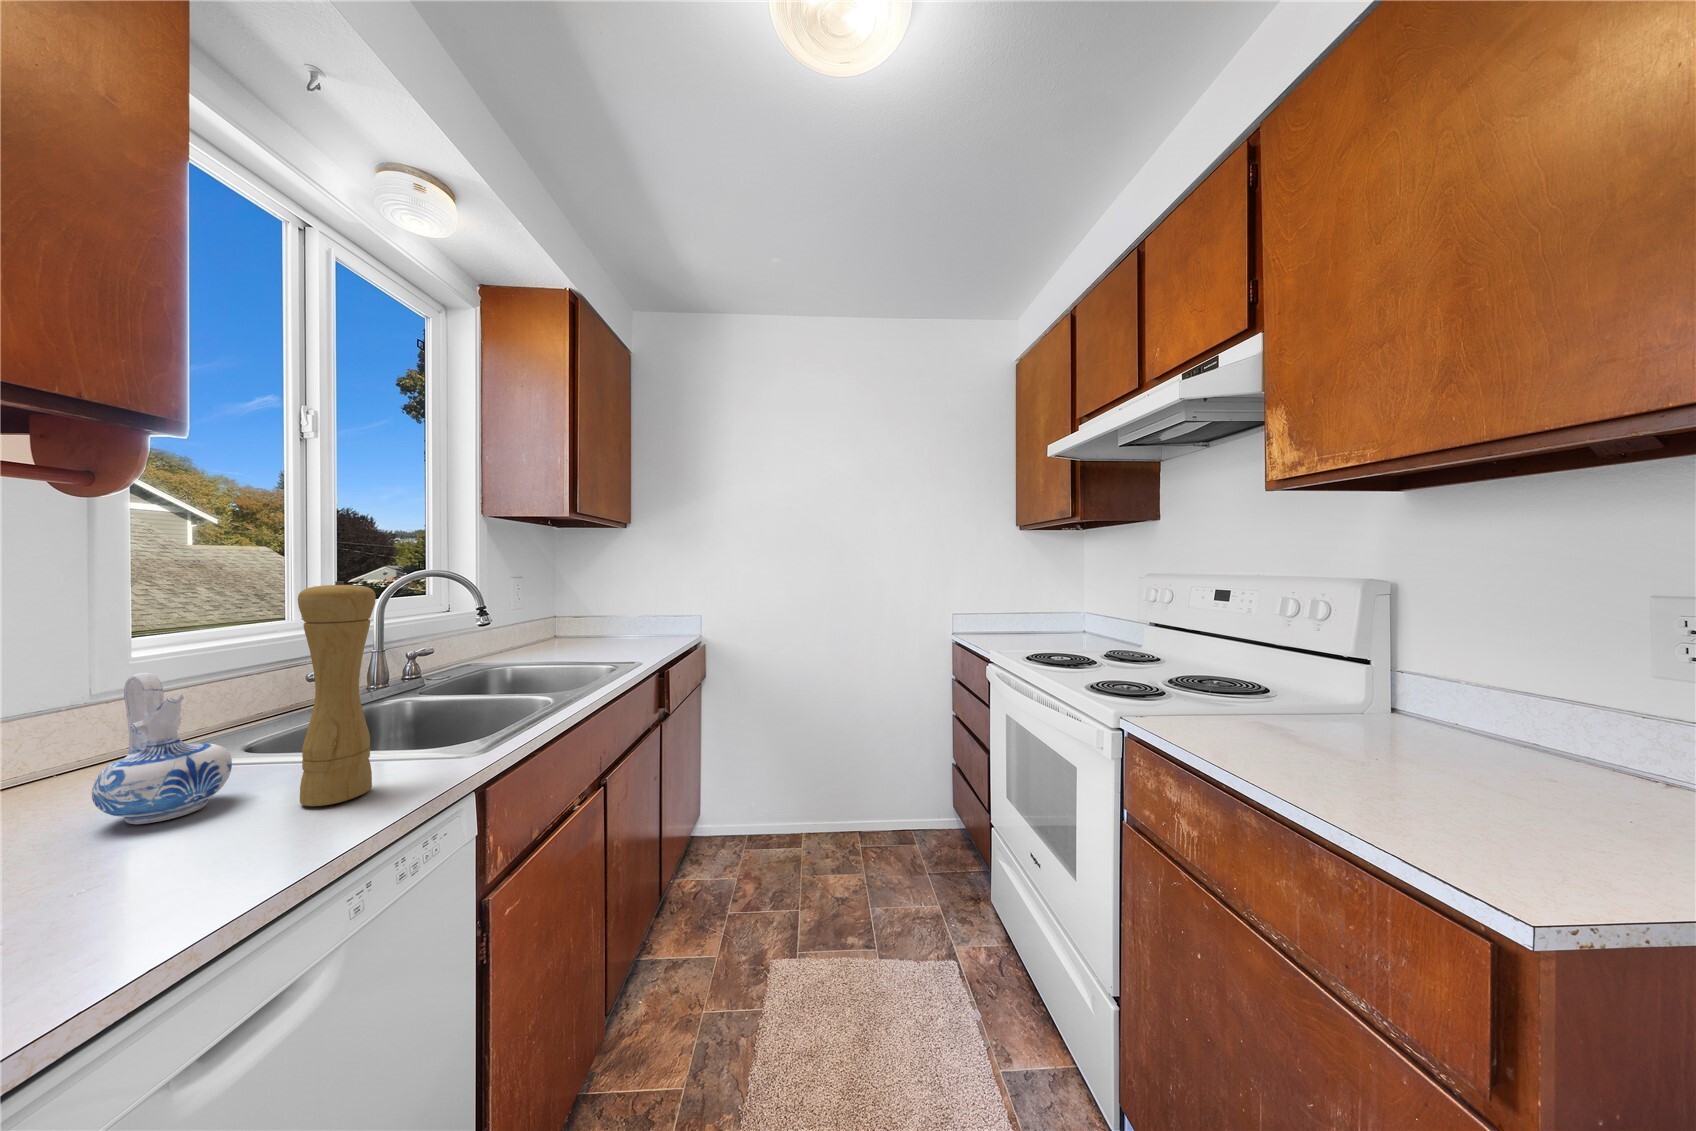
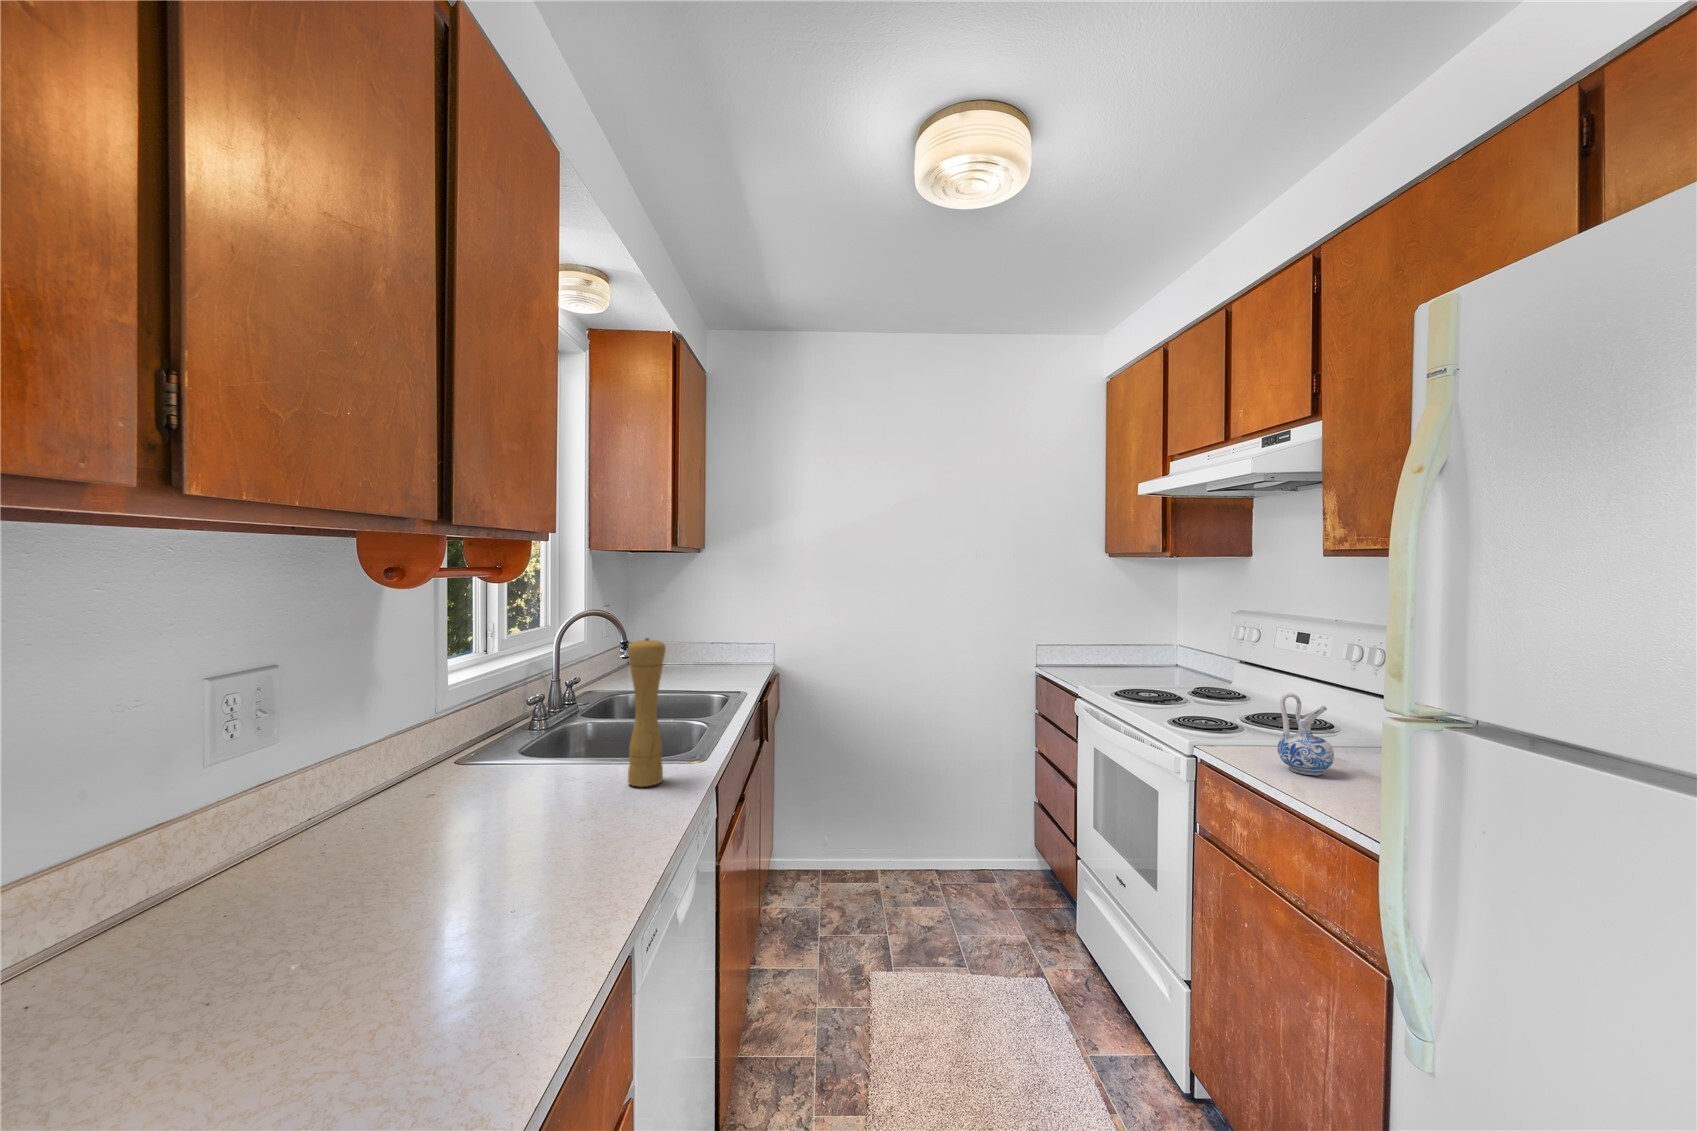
ceramic pitcher: present [92,673,232,824] -> present [1278,693,1334,775]

